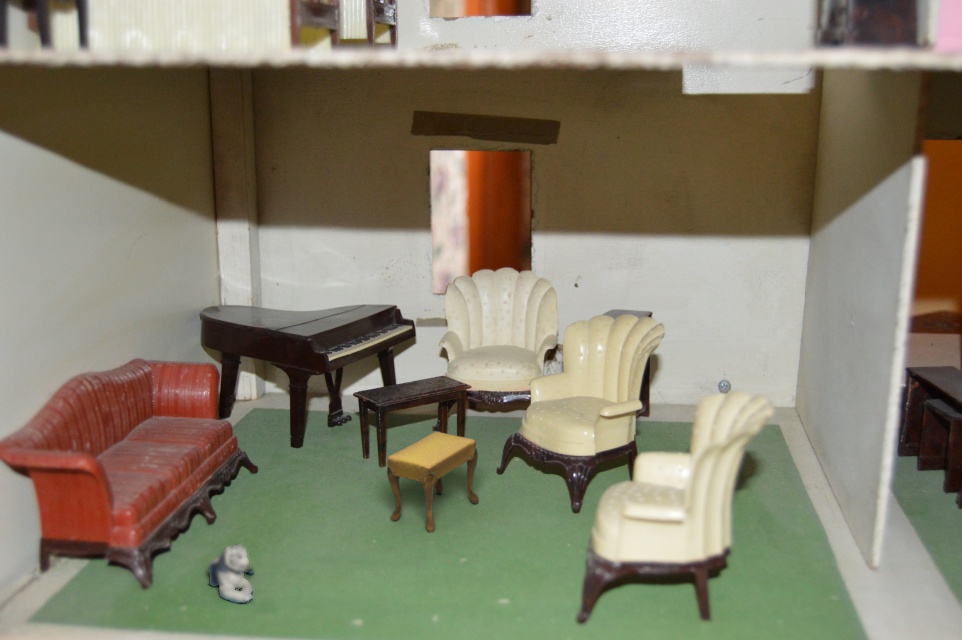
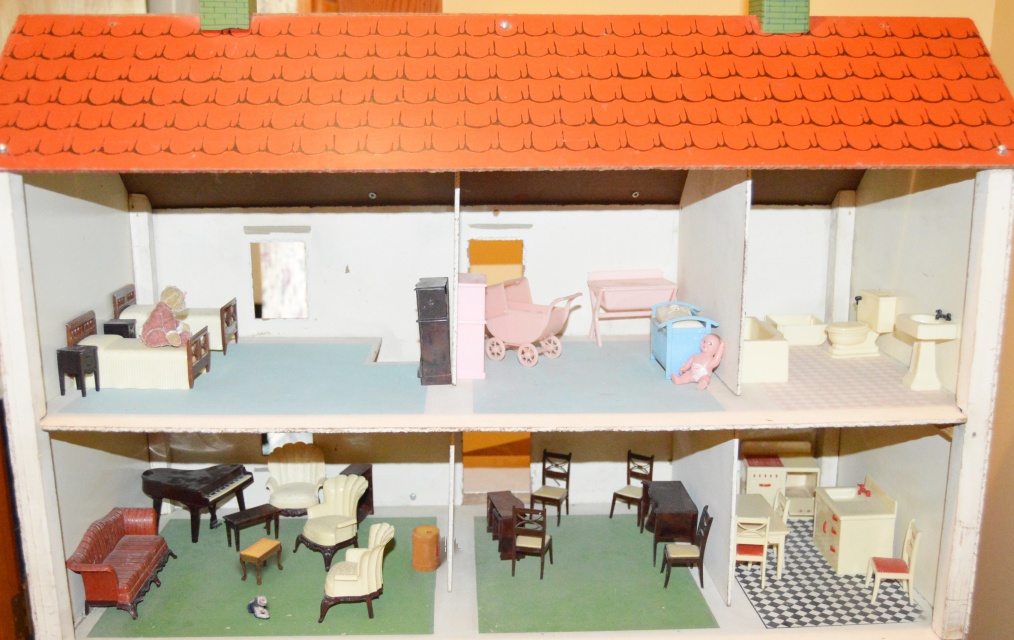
basket: none [768,420,843,526] -> present [412,525,440,572]
plush toy: present [209,544,253,603] -> present [248,595,269,619]

